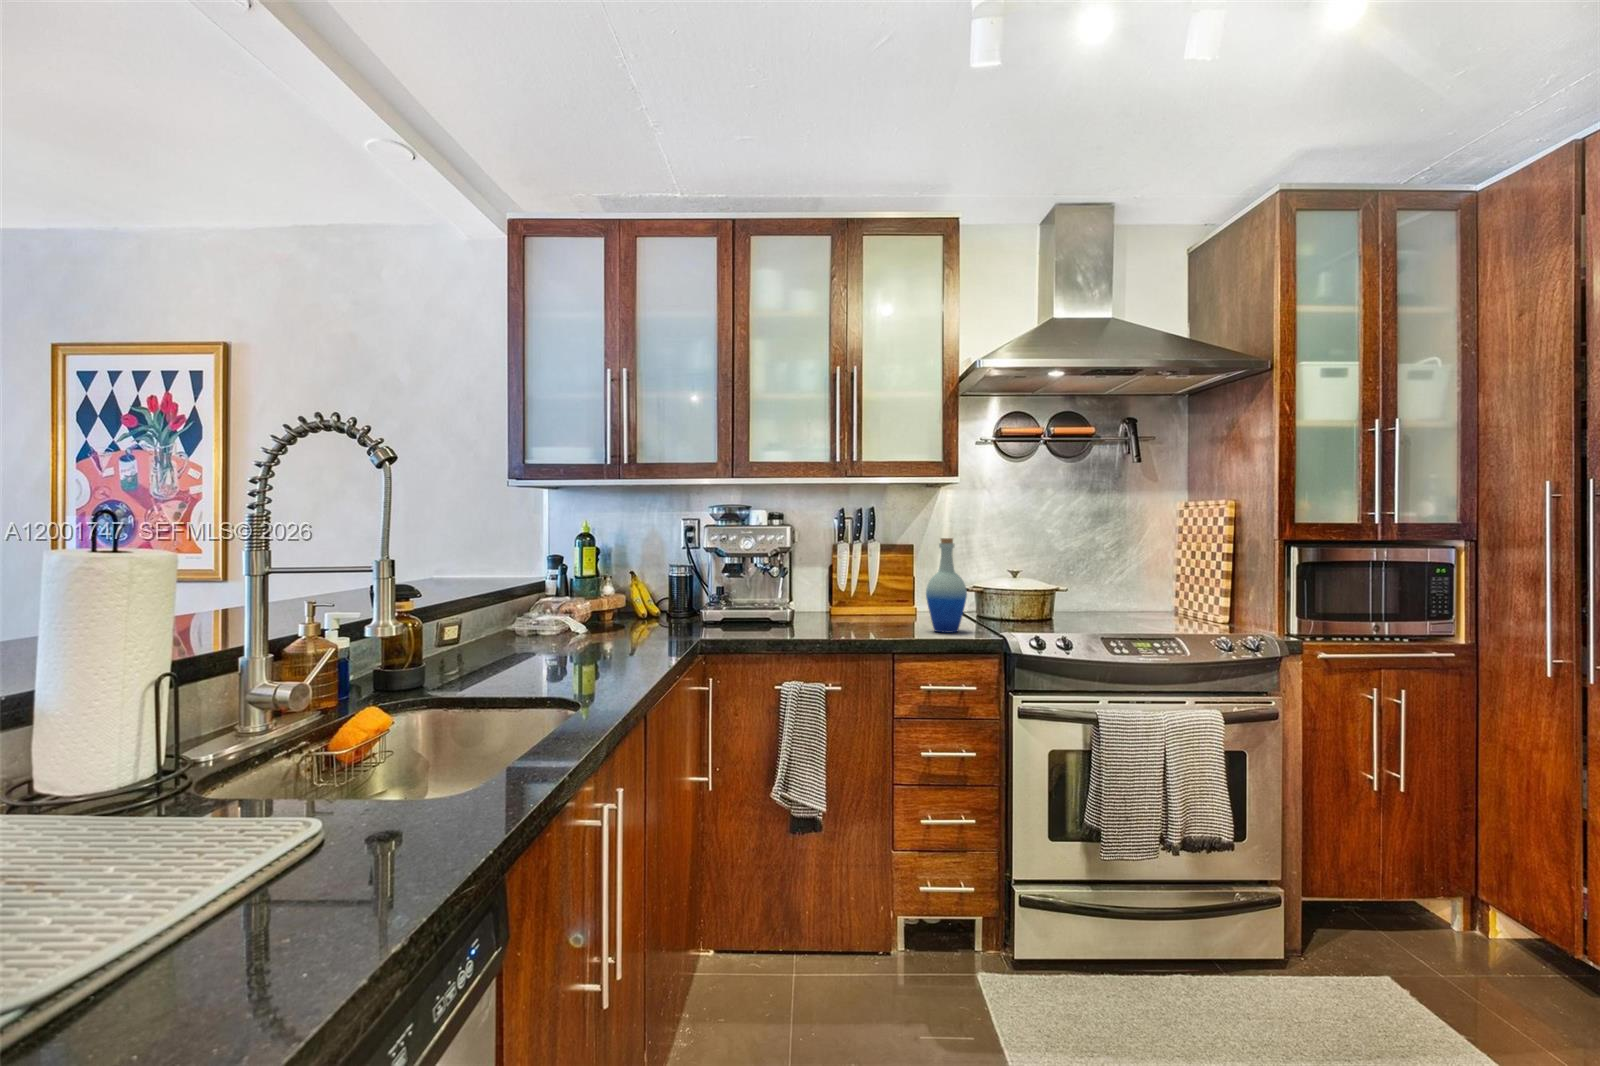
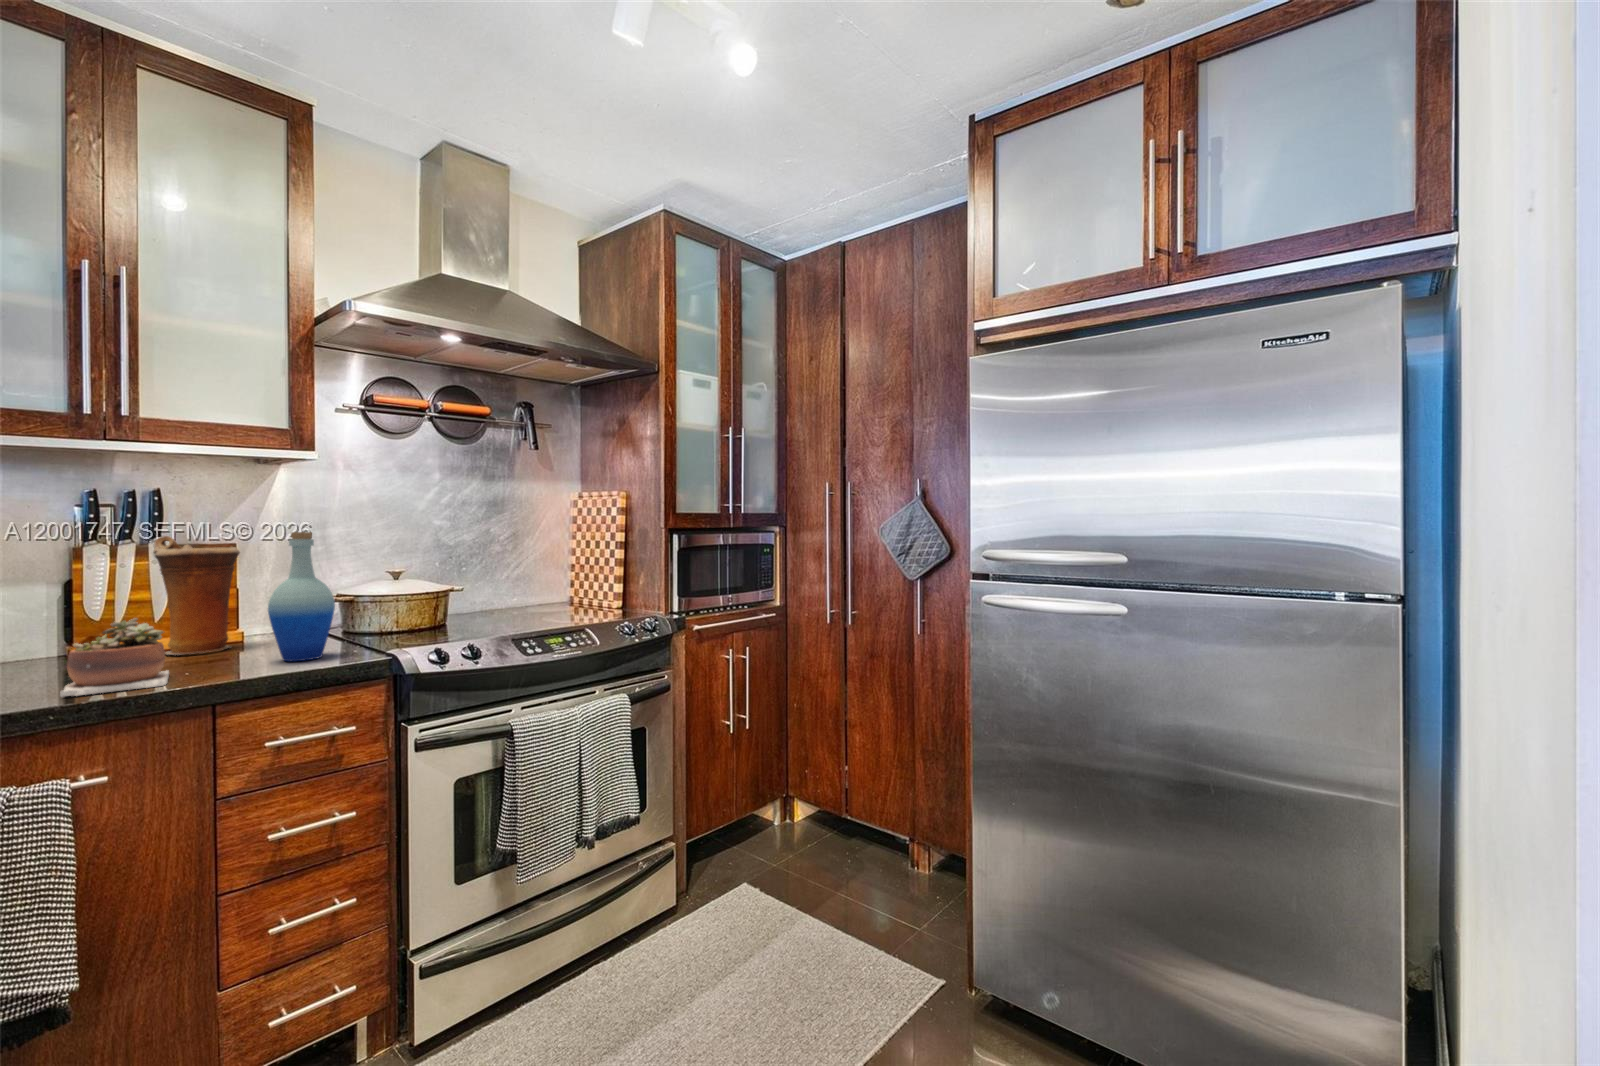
vase: none [868,538,913,620] -> present [153,536,240,655]
succulent plant: none [824,591,873,636] -> present [60,618,169,697]

